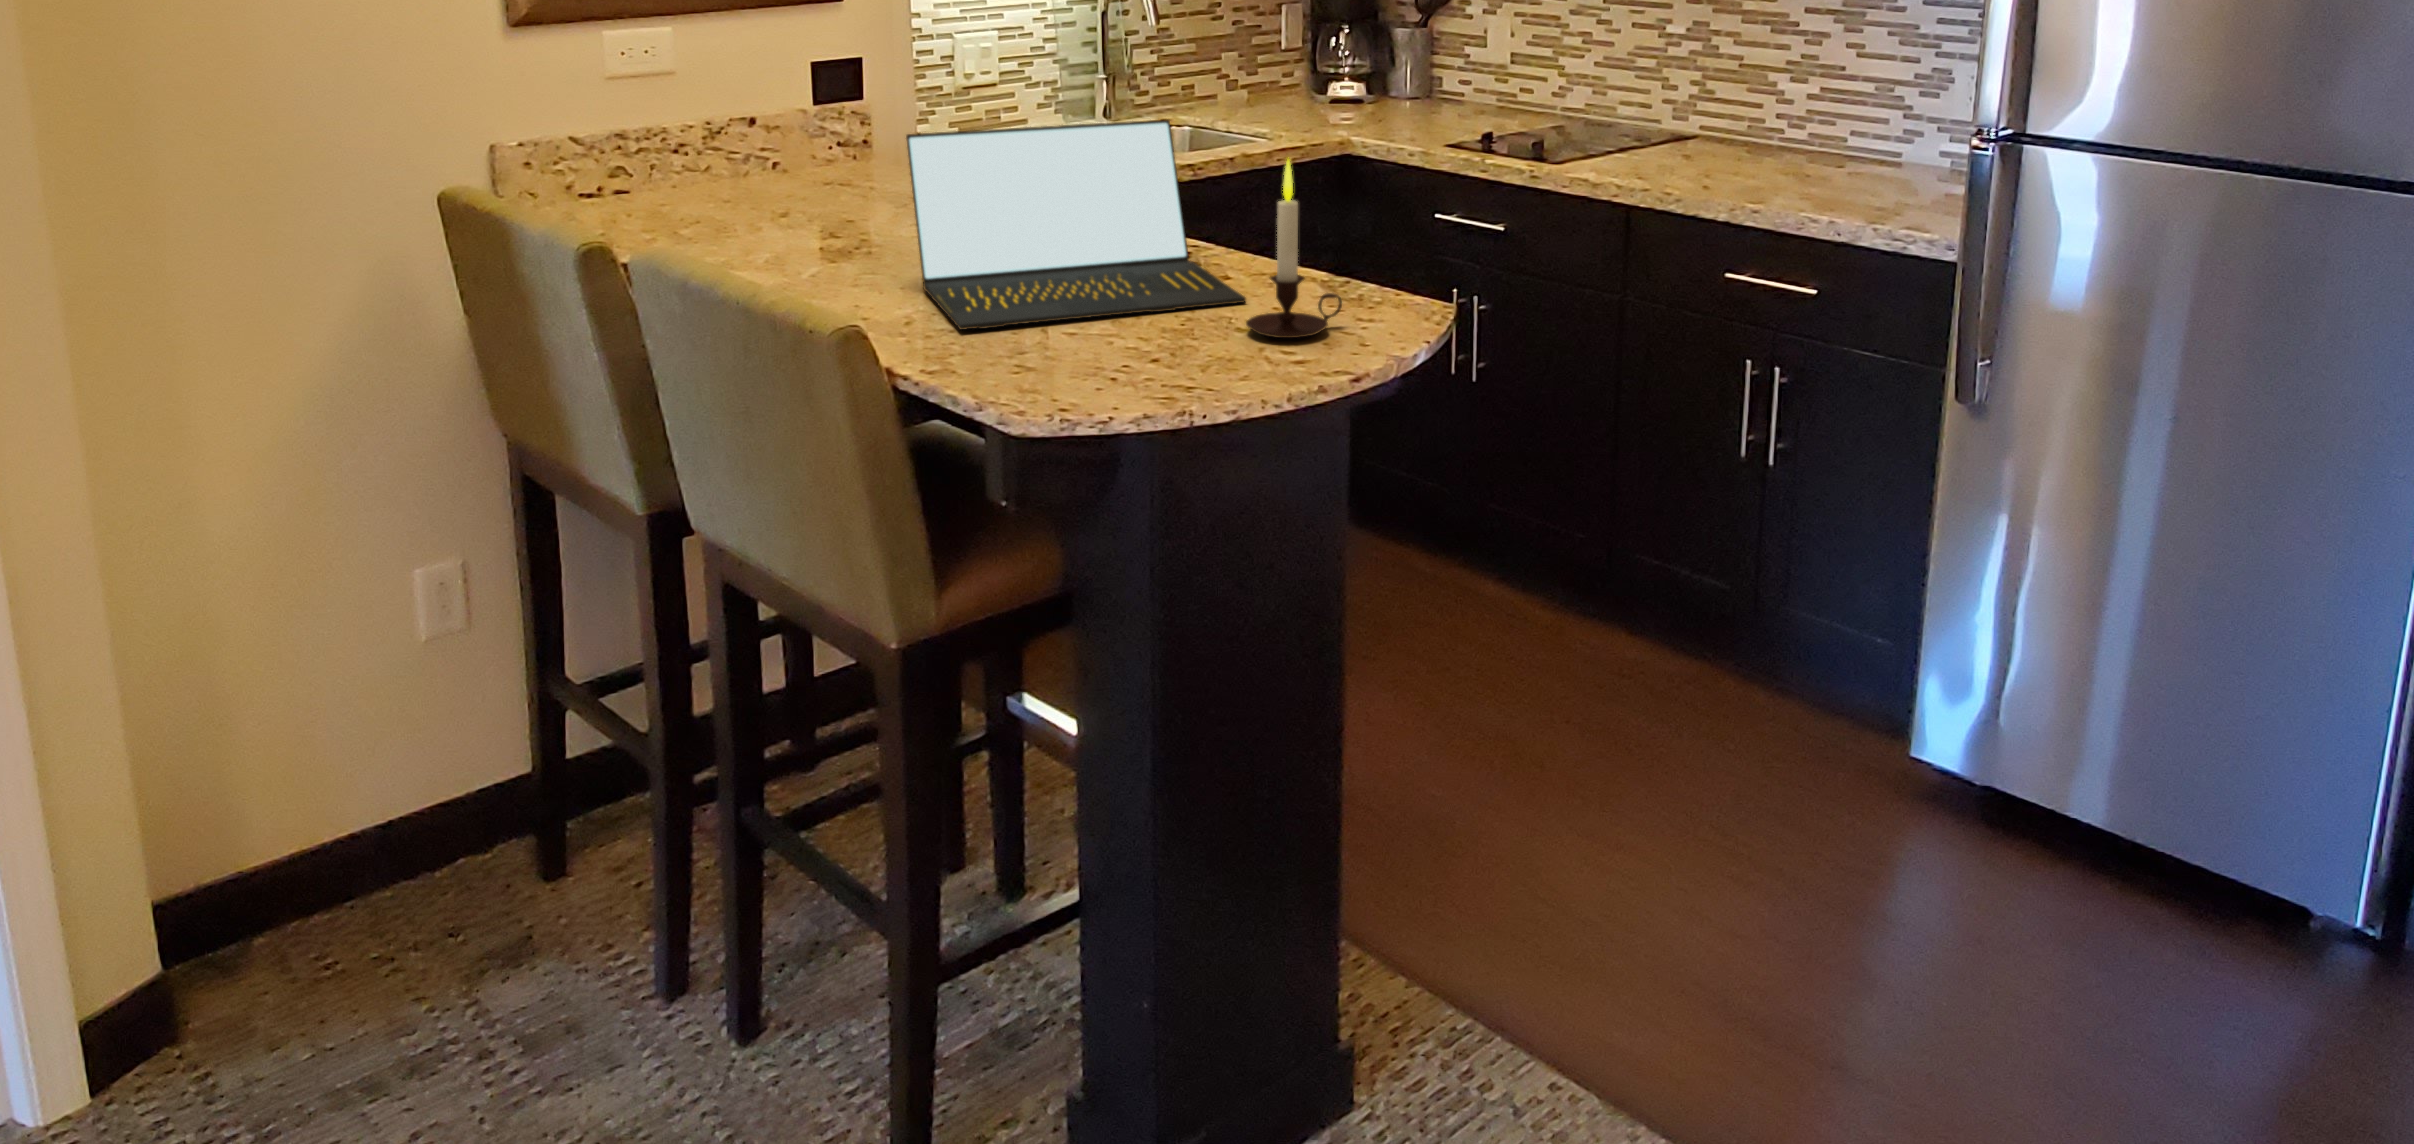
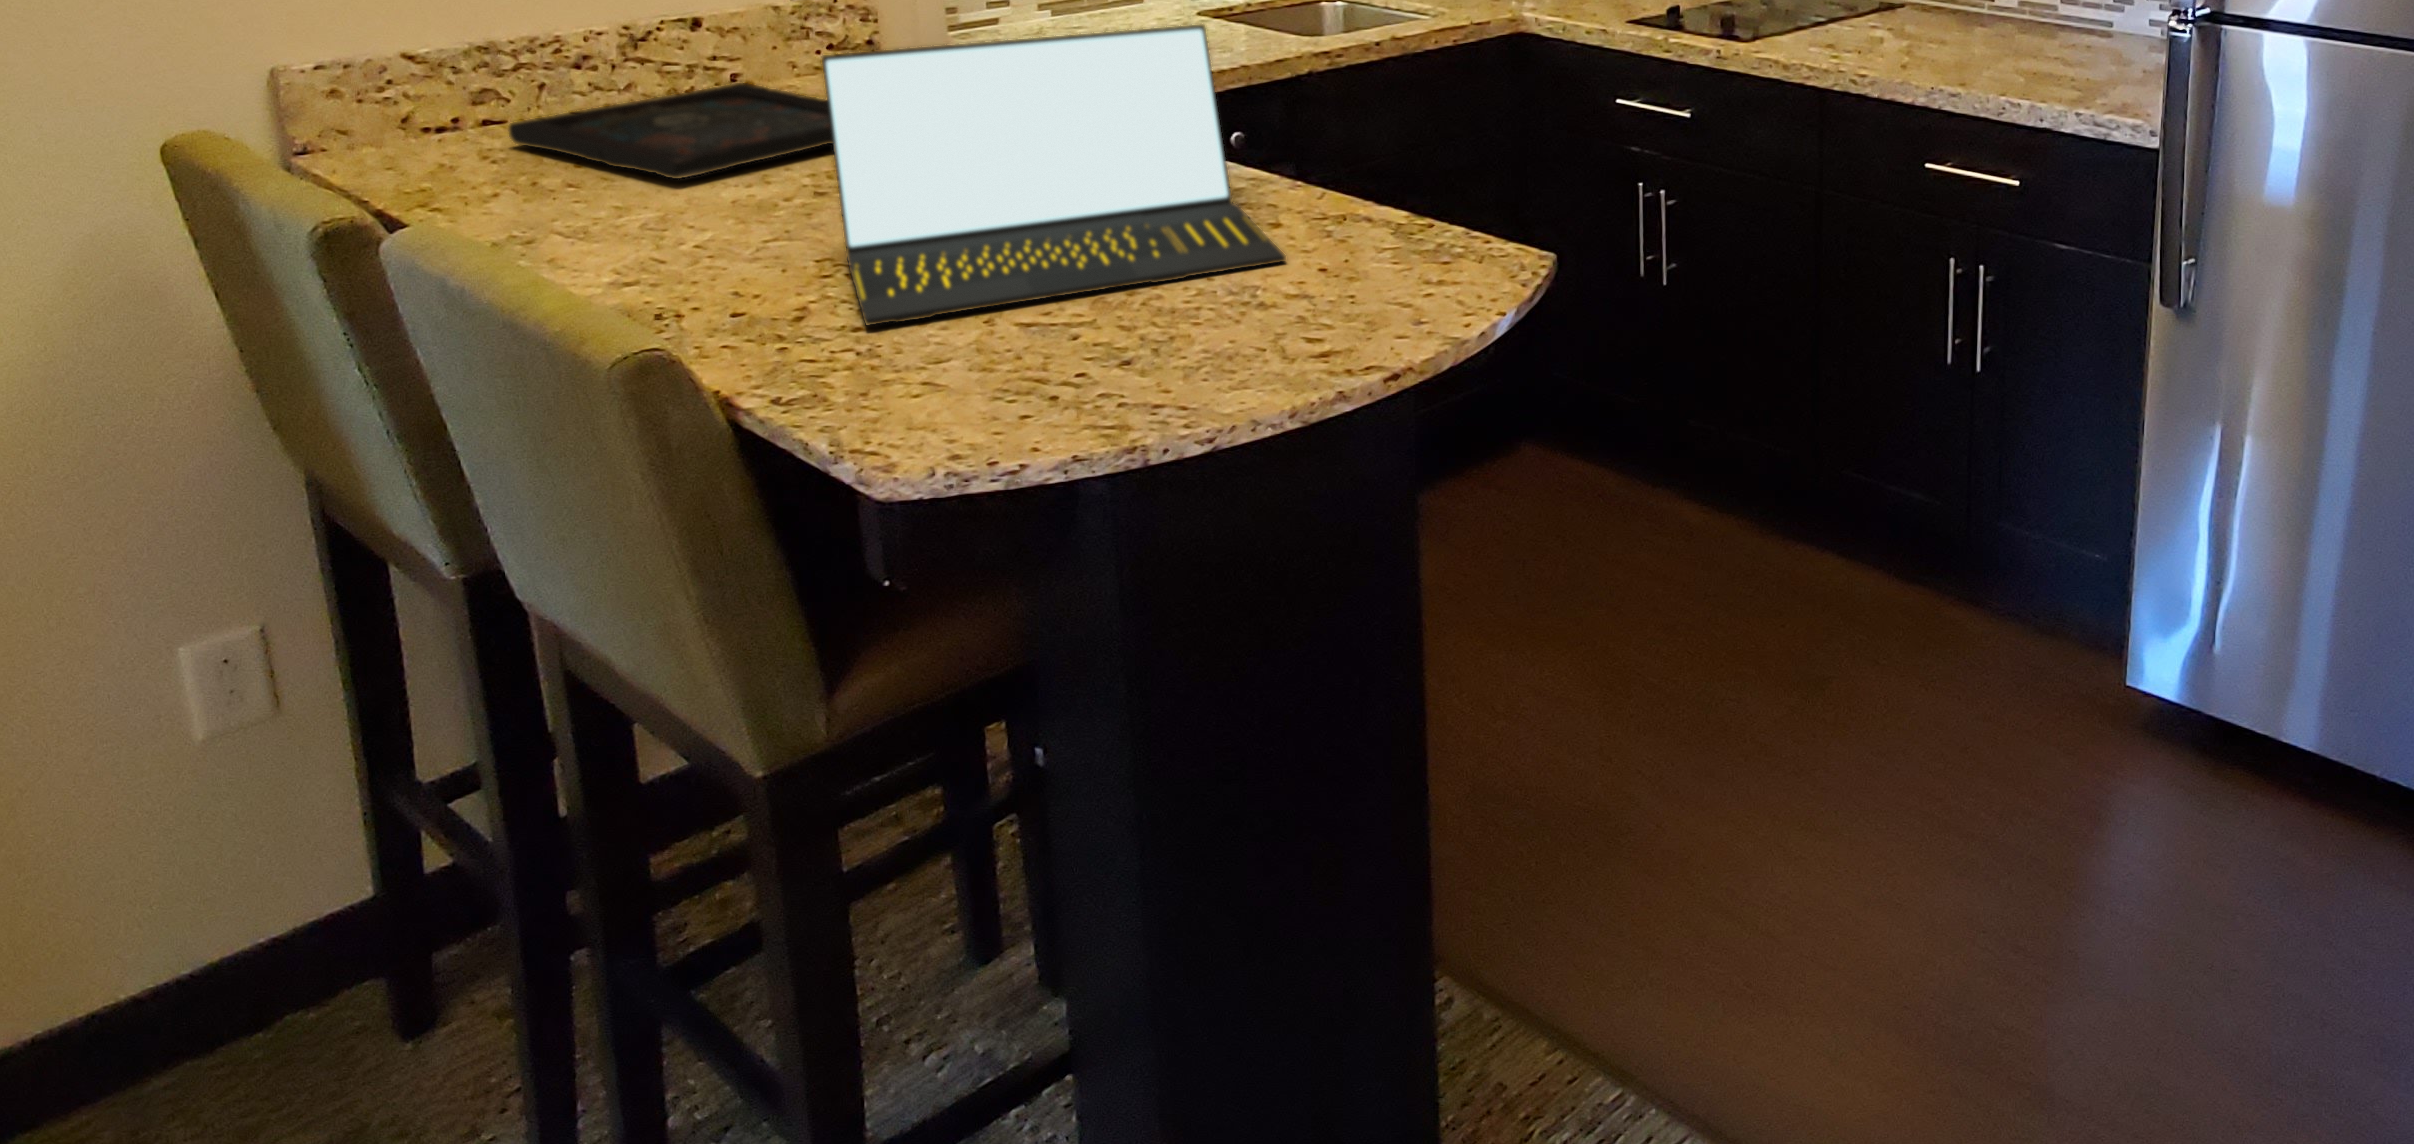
candle: present [1246,159,1342,338] -> none [1266,84,1398,316]
tray: none [642,168,919,232] -> present [508,83,832,179]

